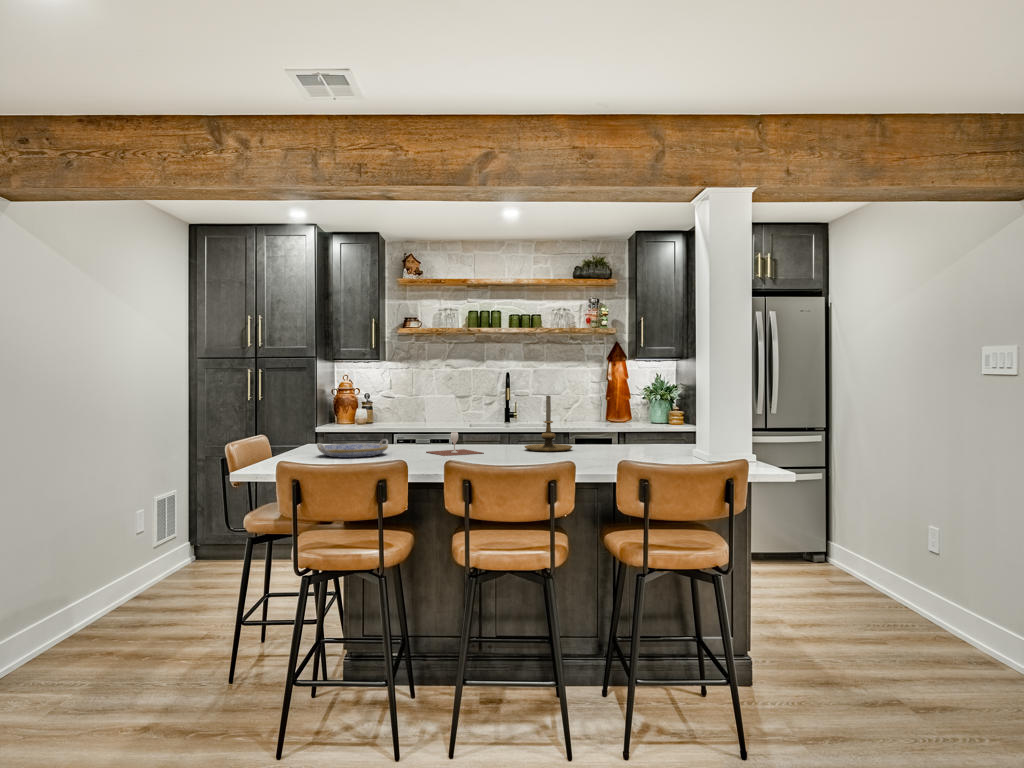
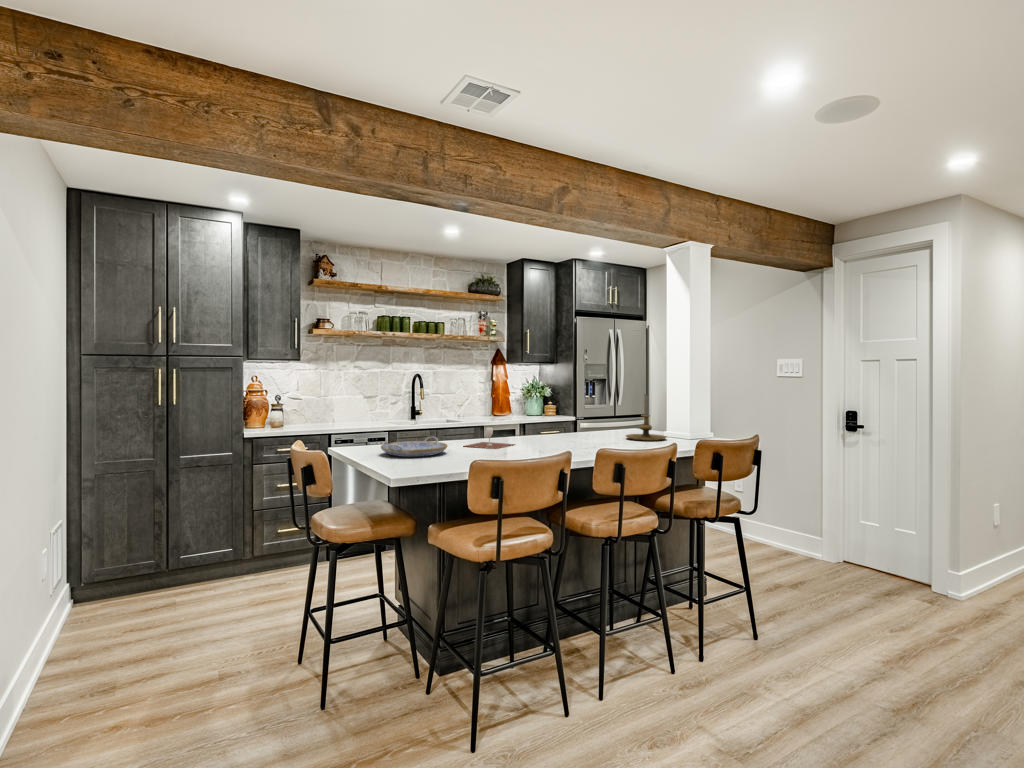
candle holder: present [525,396,572,451] -> present [626,394,666,441]

